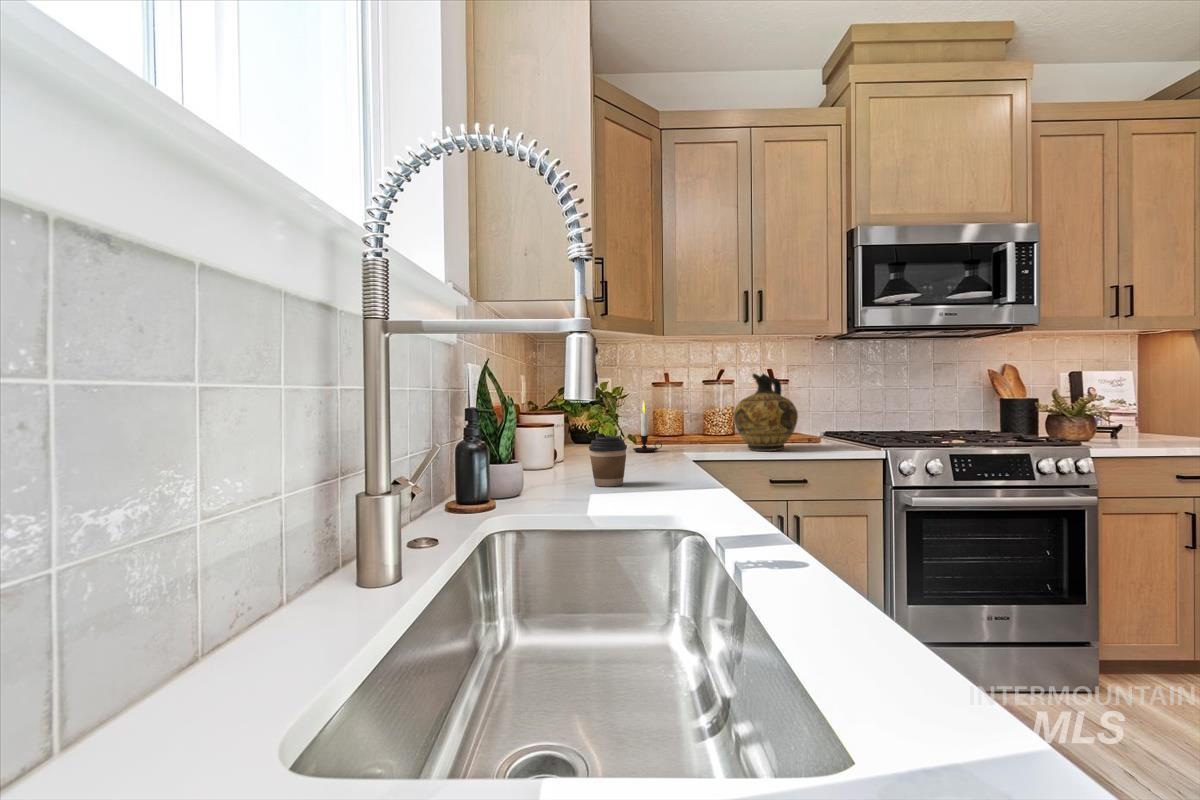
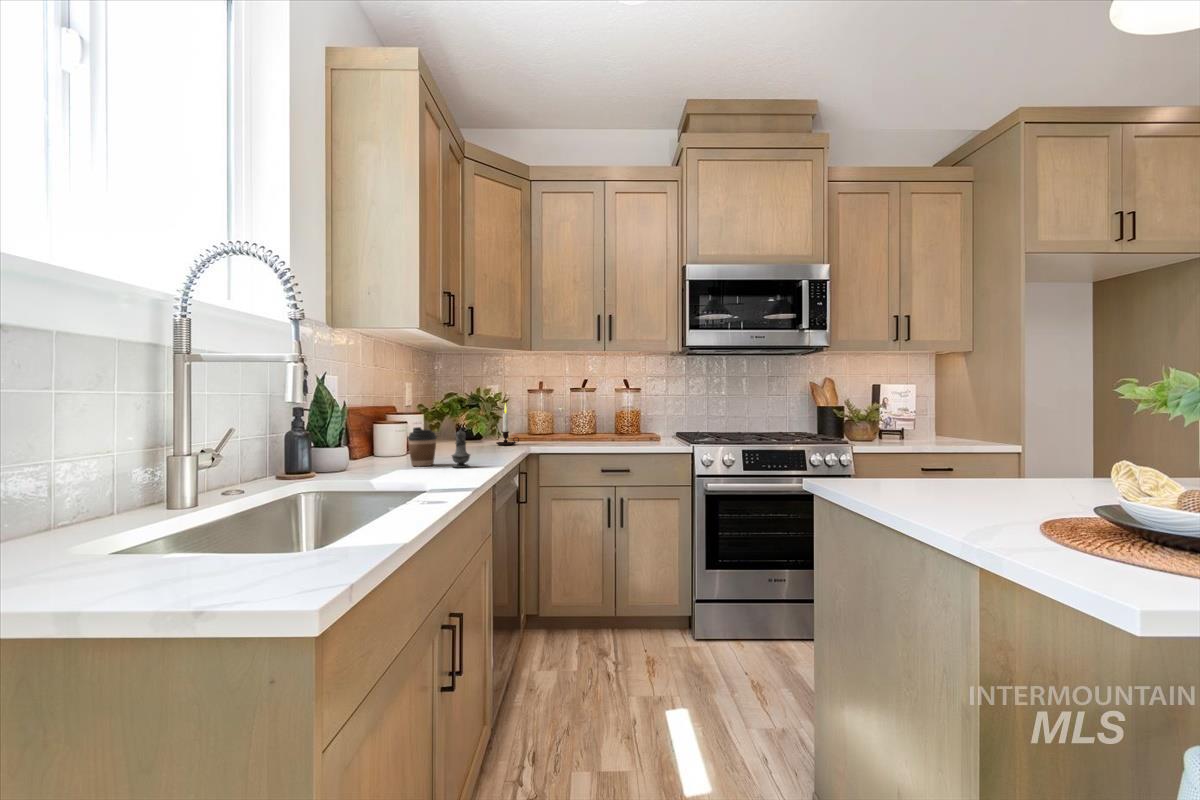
ceramic jug: present [734,374,798,451] -> none [580,382,630,445]
salt shaker: none [657,434,684,489] -> present [452,429,470,468]

